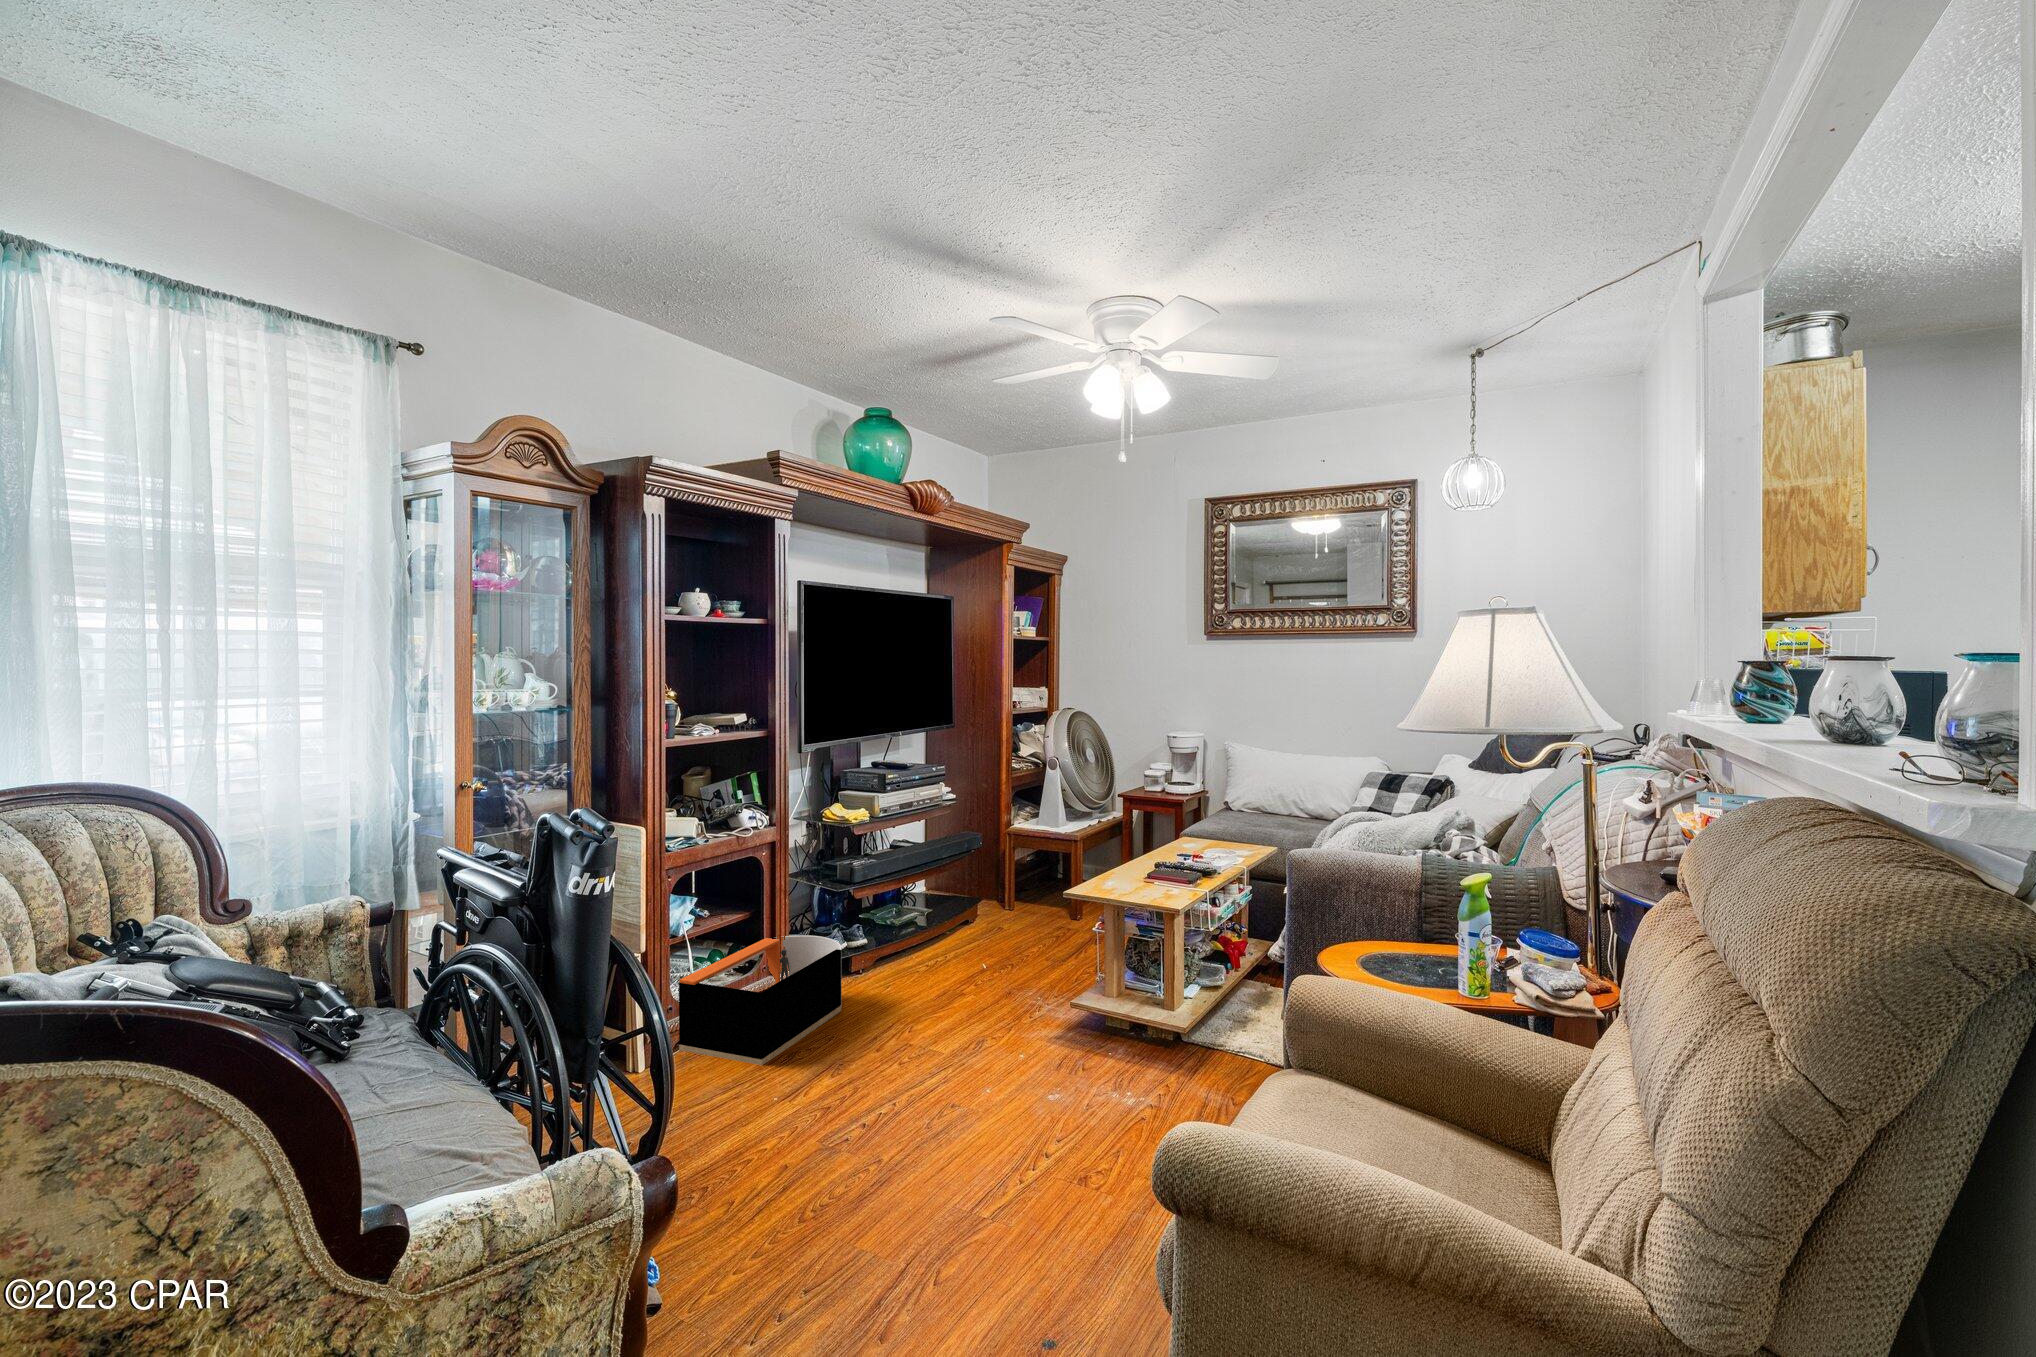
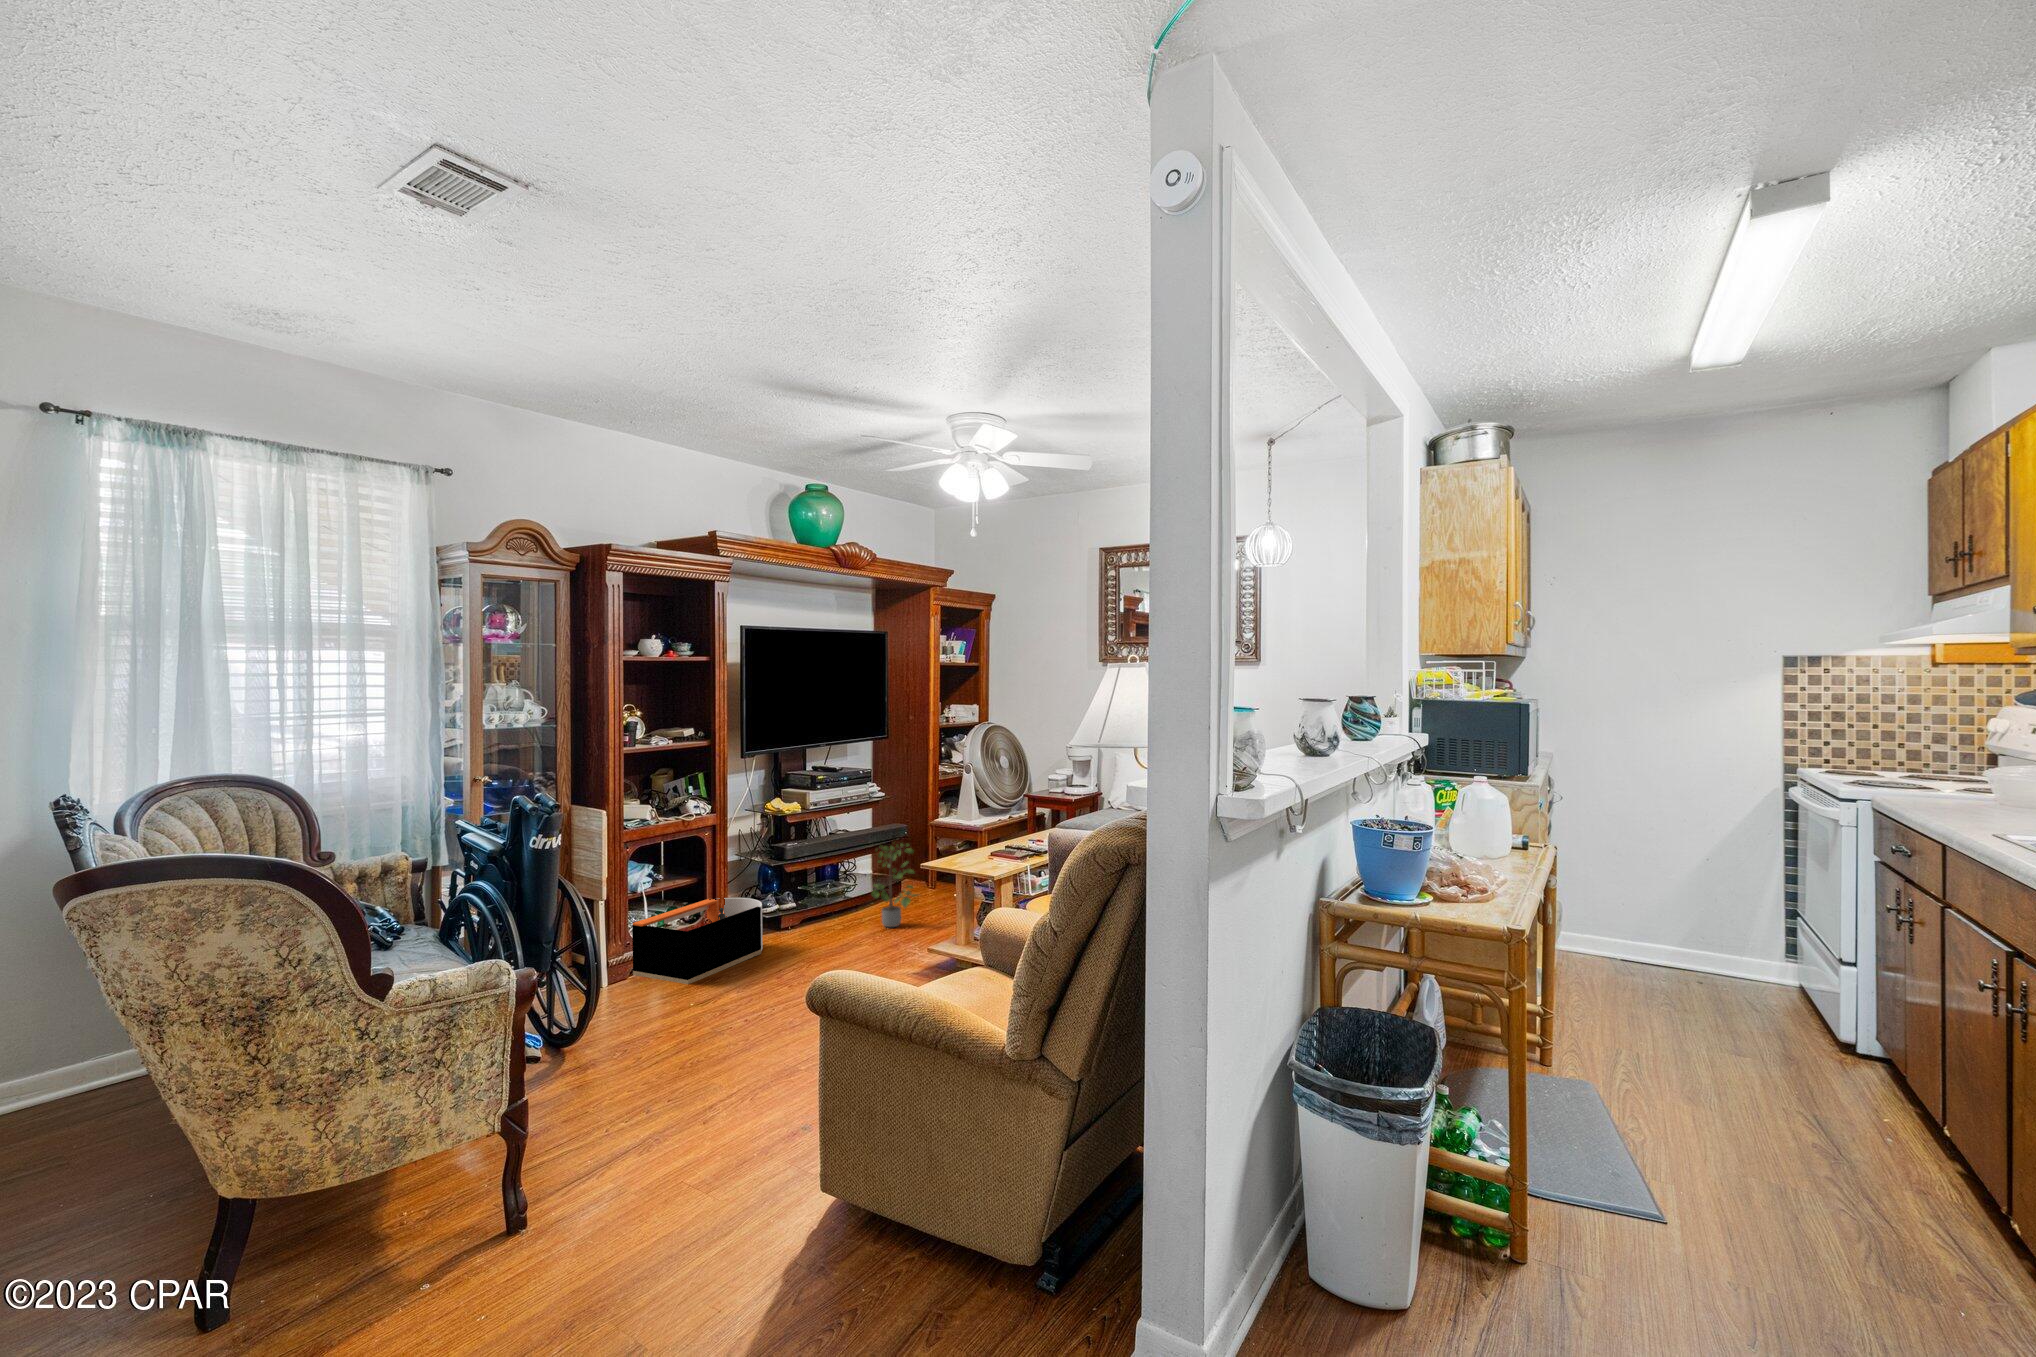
potted plant: none [965,857,1029,966] -> present [871,843,917,927]

